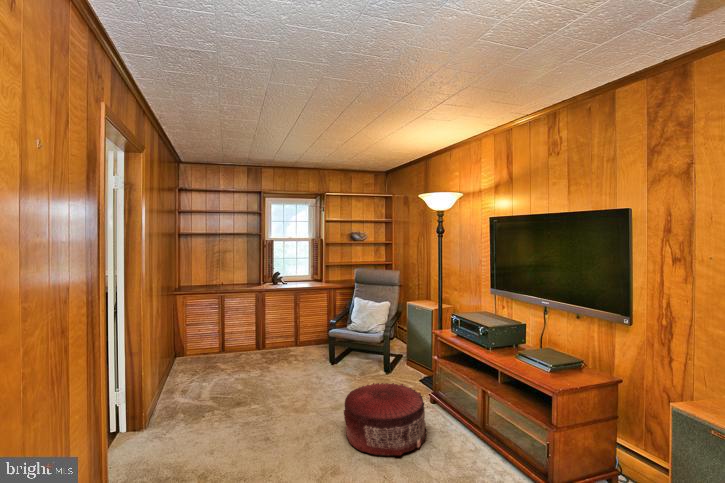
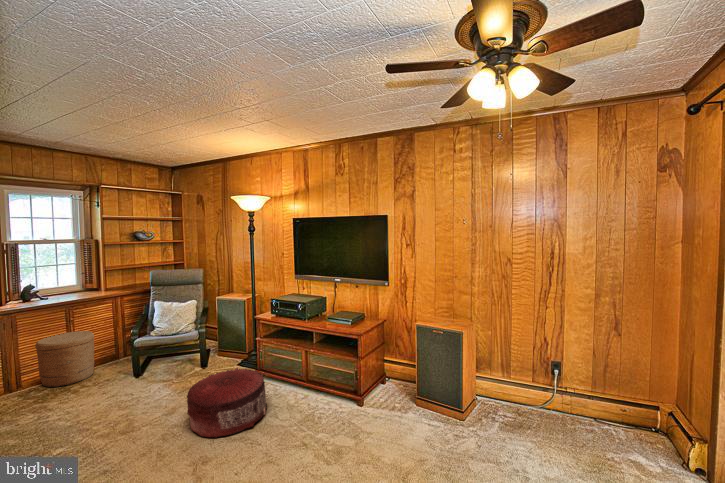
woven basket: none [272,315,309,359] -> present [35,331,94,387]

